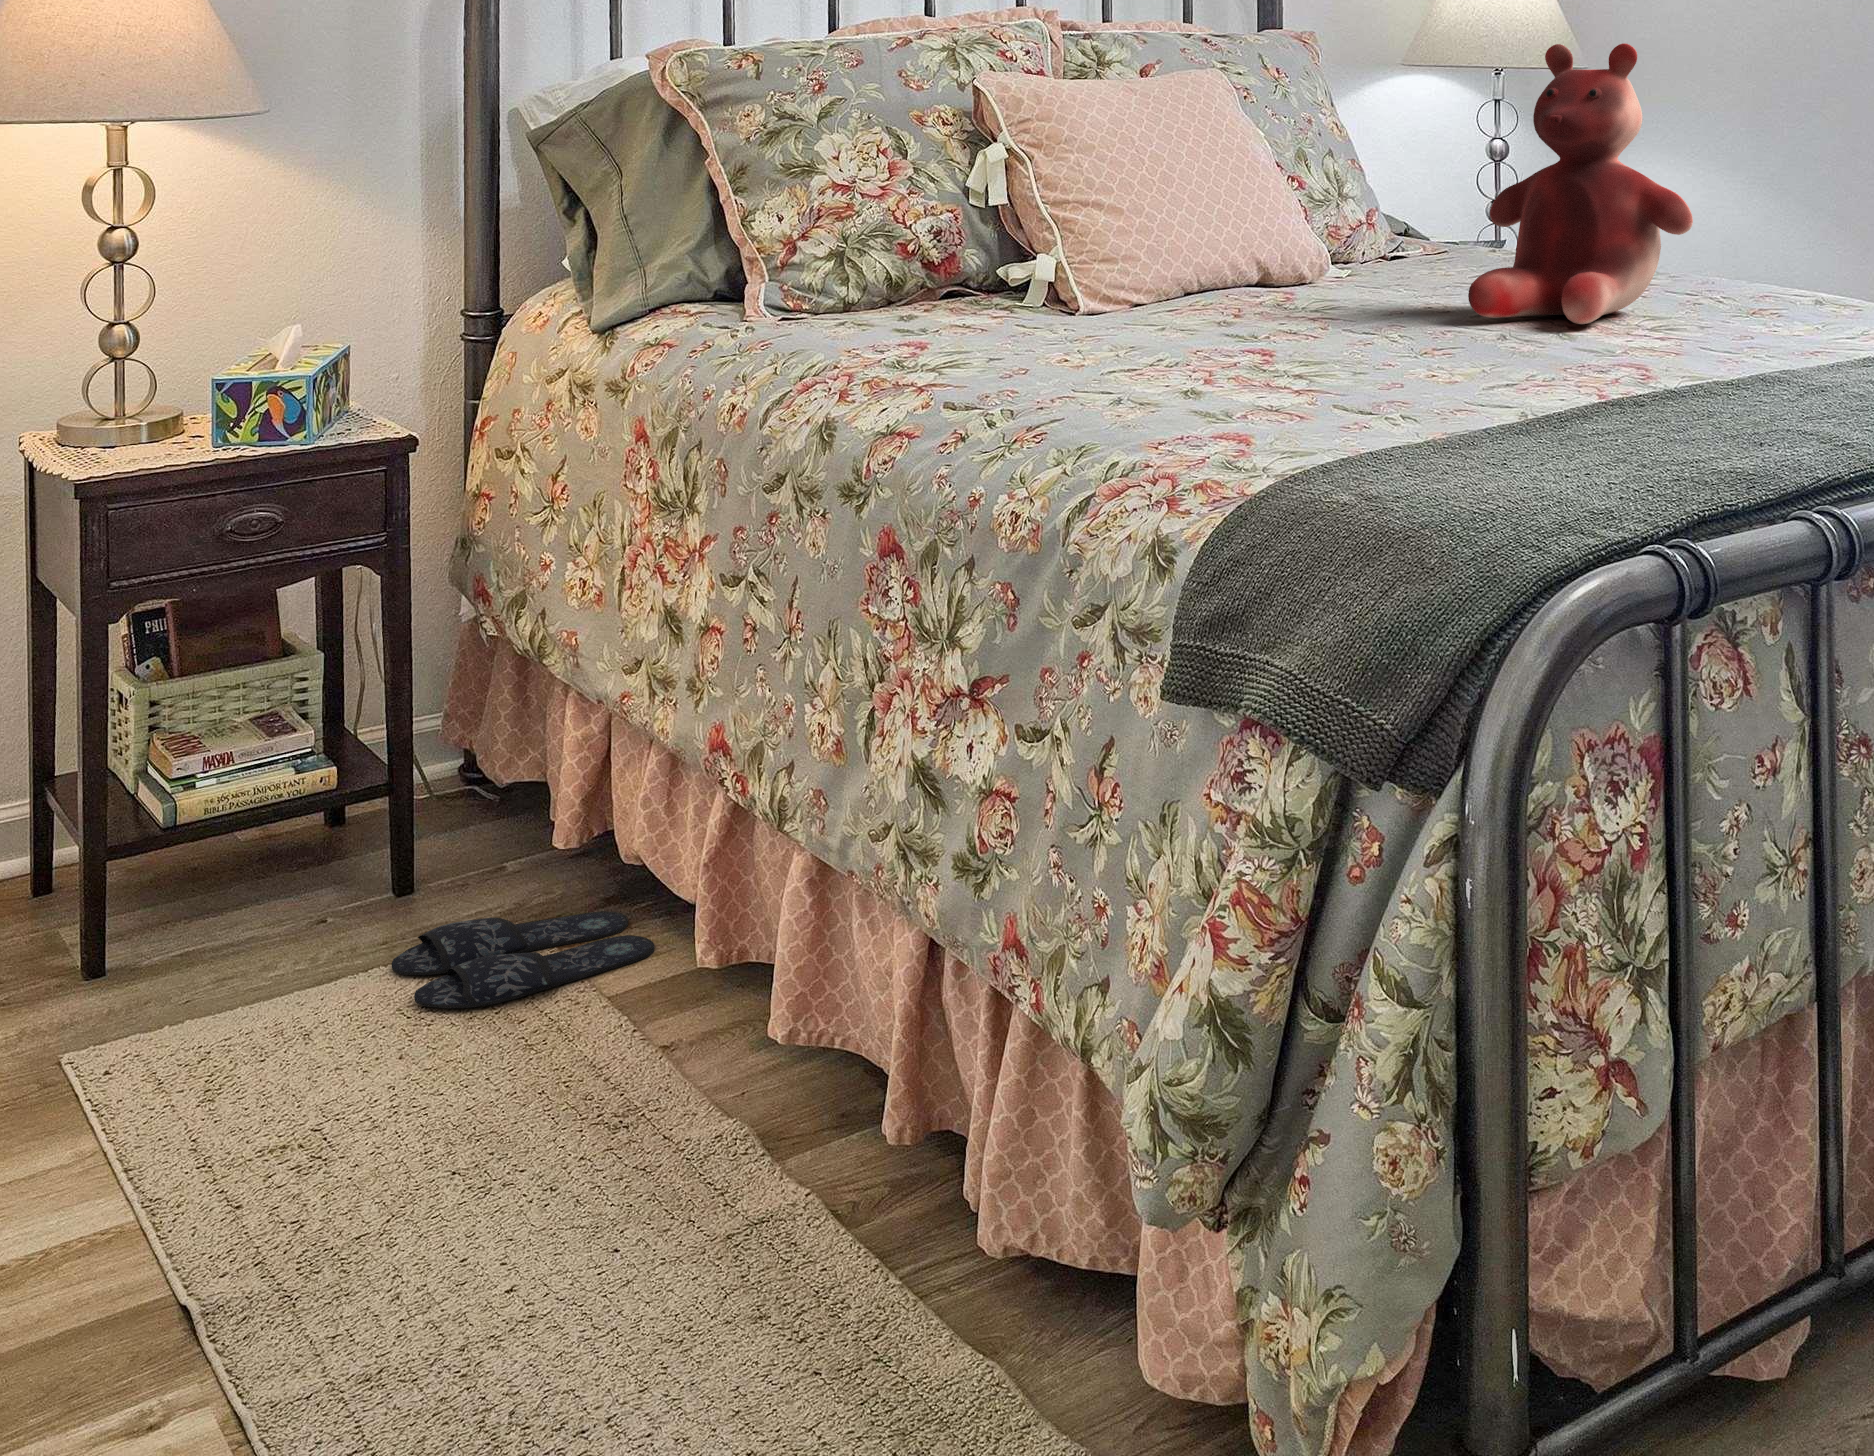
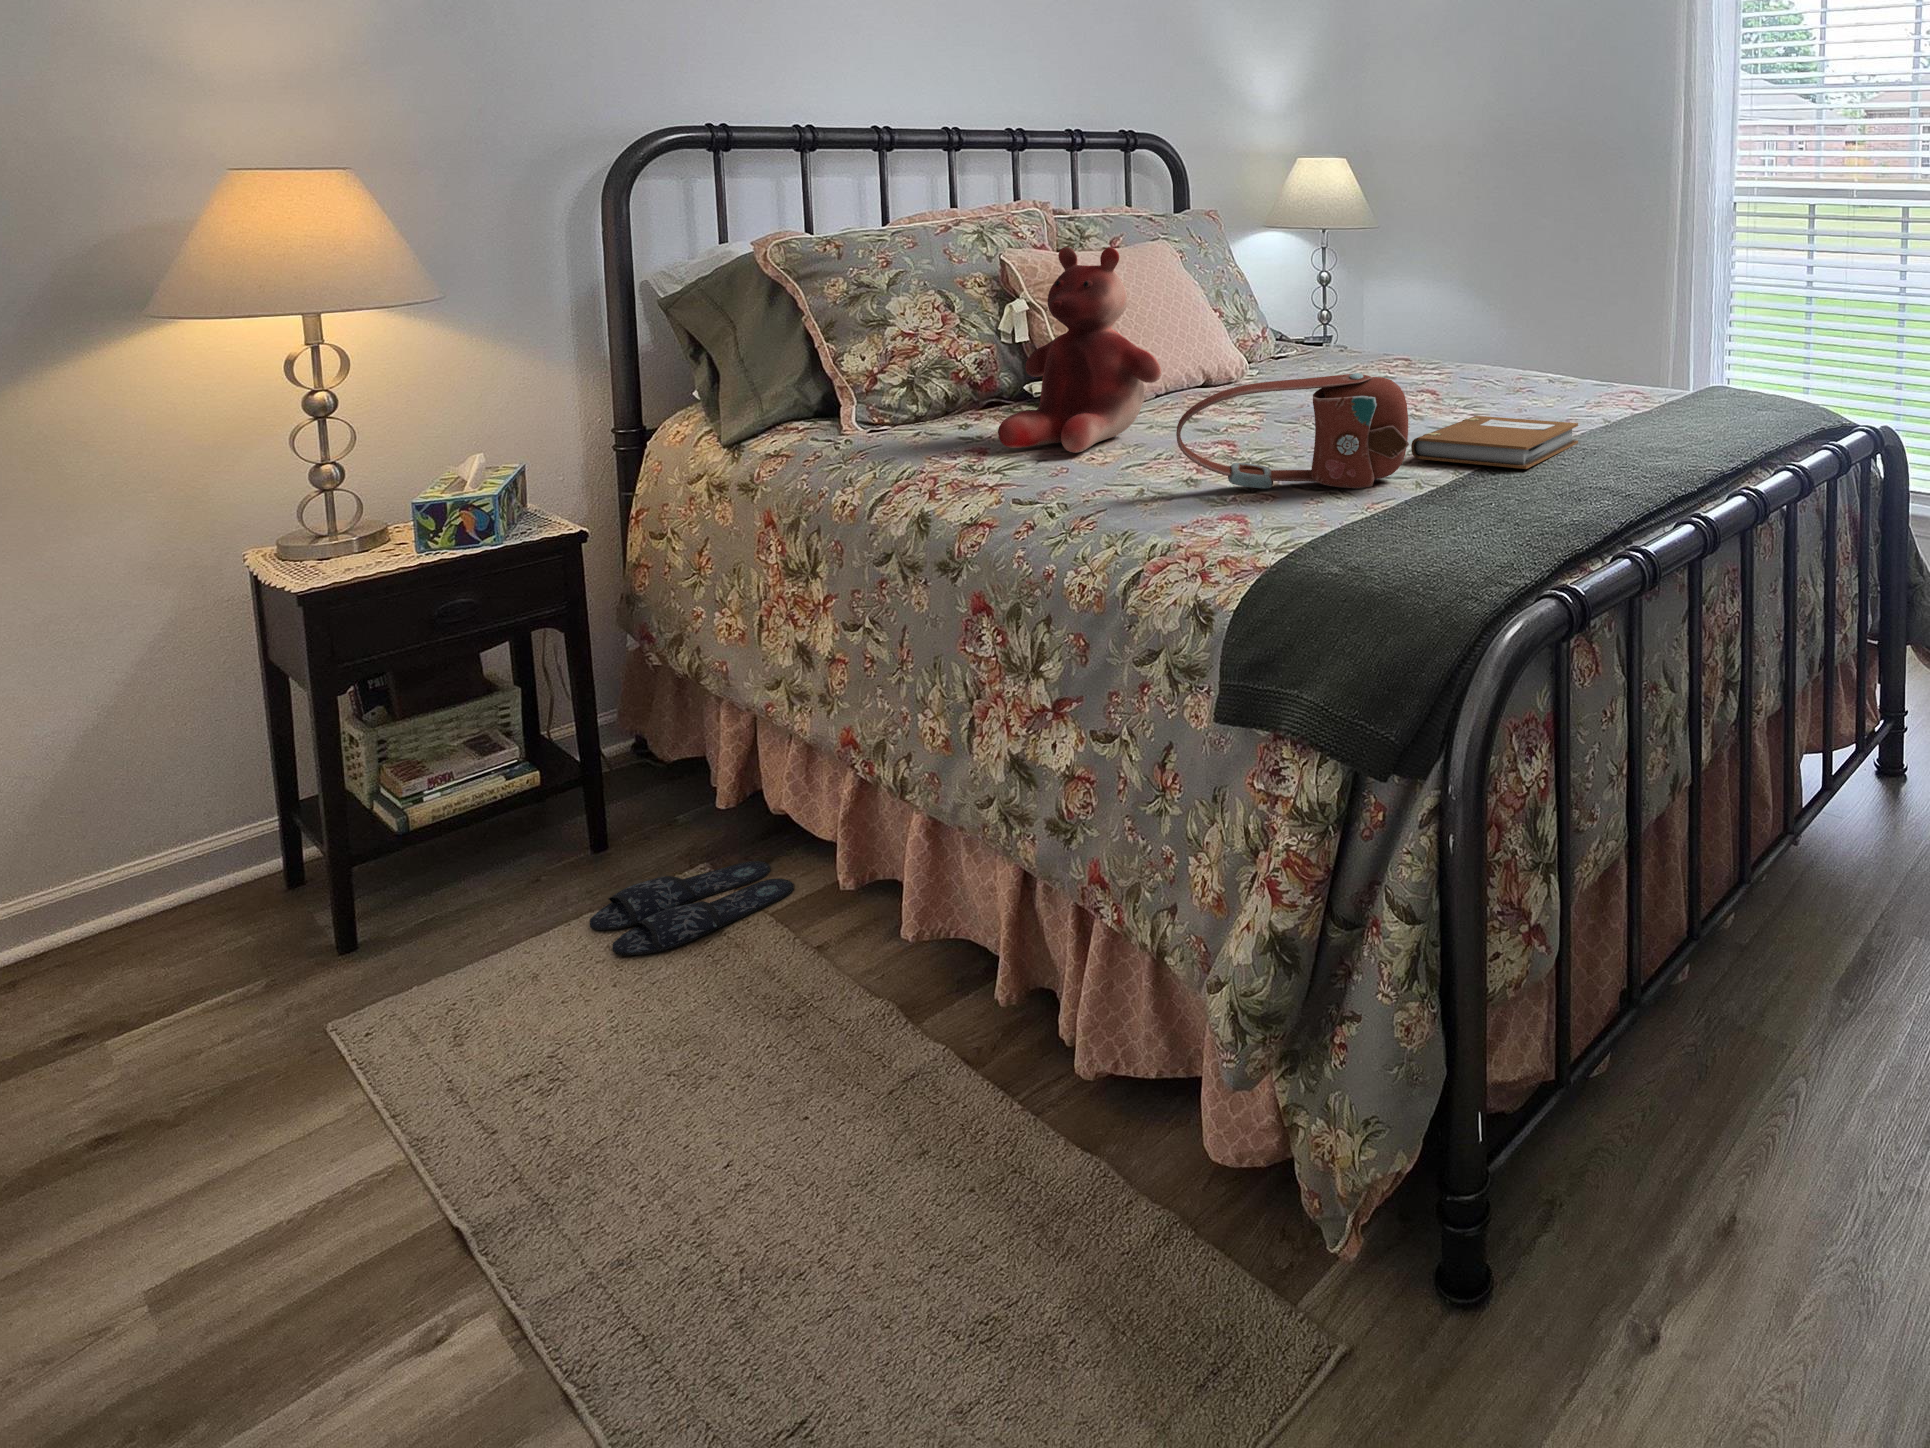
teddy bear: present [1468,43,1693,324] -> present [998,247,1161,453]
handbag: none [1167,234,1518,410] -> present [1176,373,1409,489]
notebook: none [1534,325,1810,395] -> present [1411,416,1578,469]

